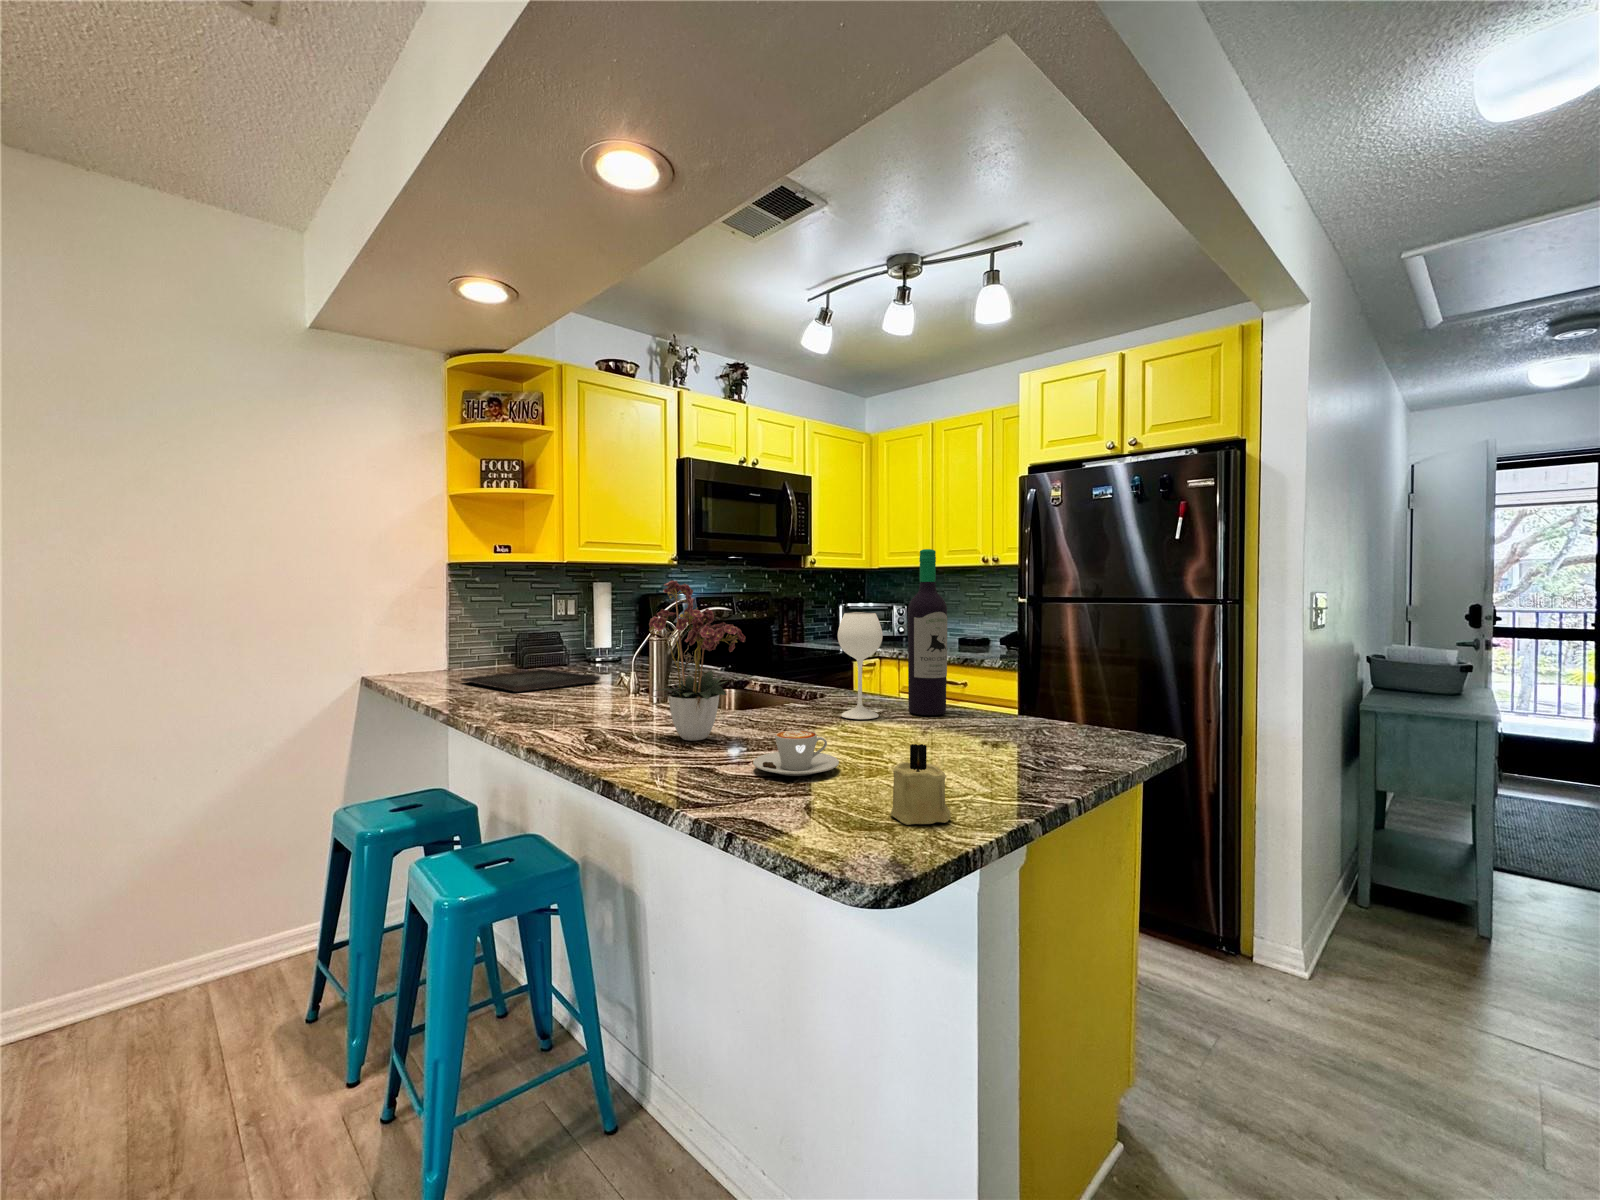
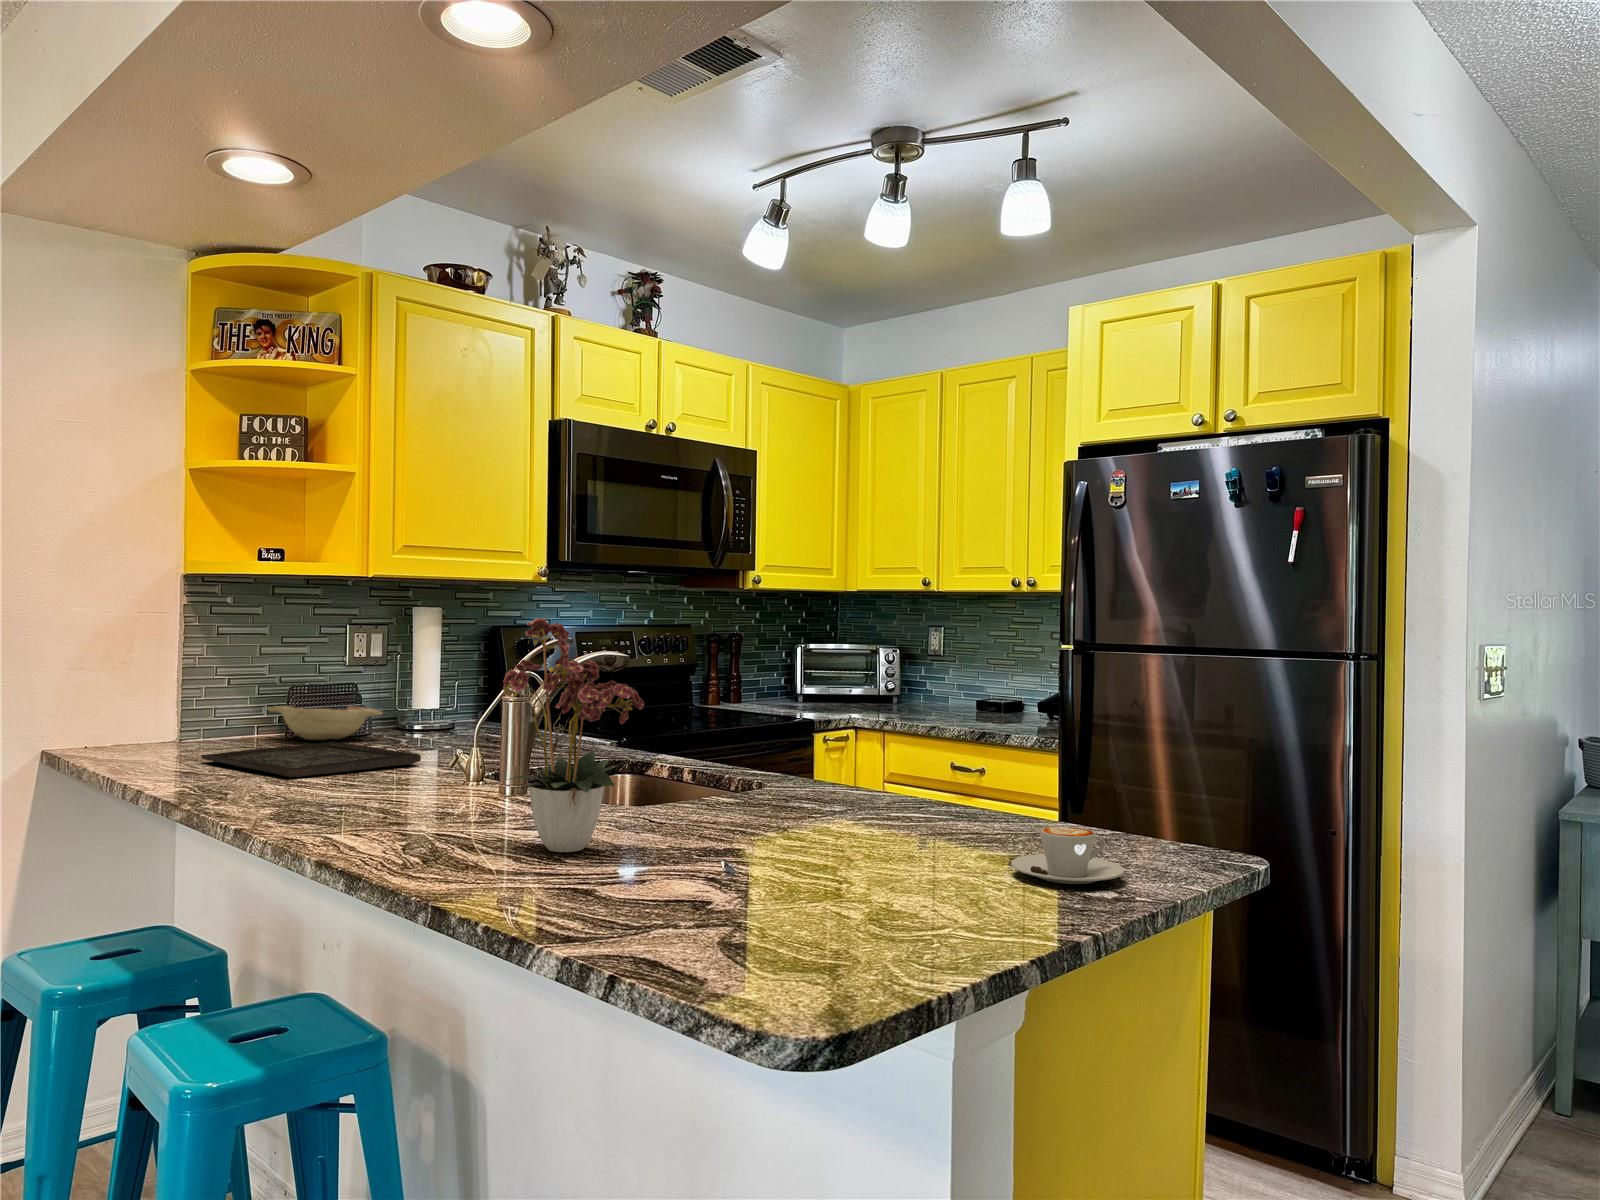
wine bottle: present [838,549,947,719] -> none [781,575,943,824]
decorative bowl: none [504,646,577,668] -> present [267,705,382,740]
coffee cup: present [753,730,839,776] -> present [1011,826,1124,884]
candle: present [891,744,951,825] -> none [834,856,915,965]

